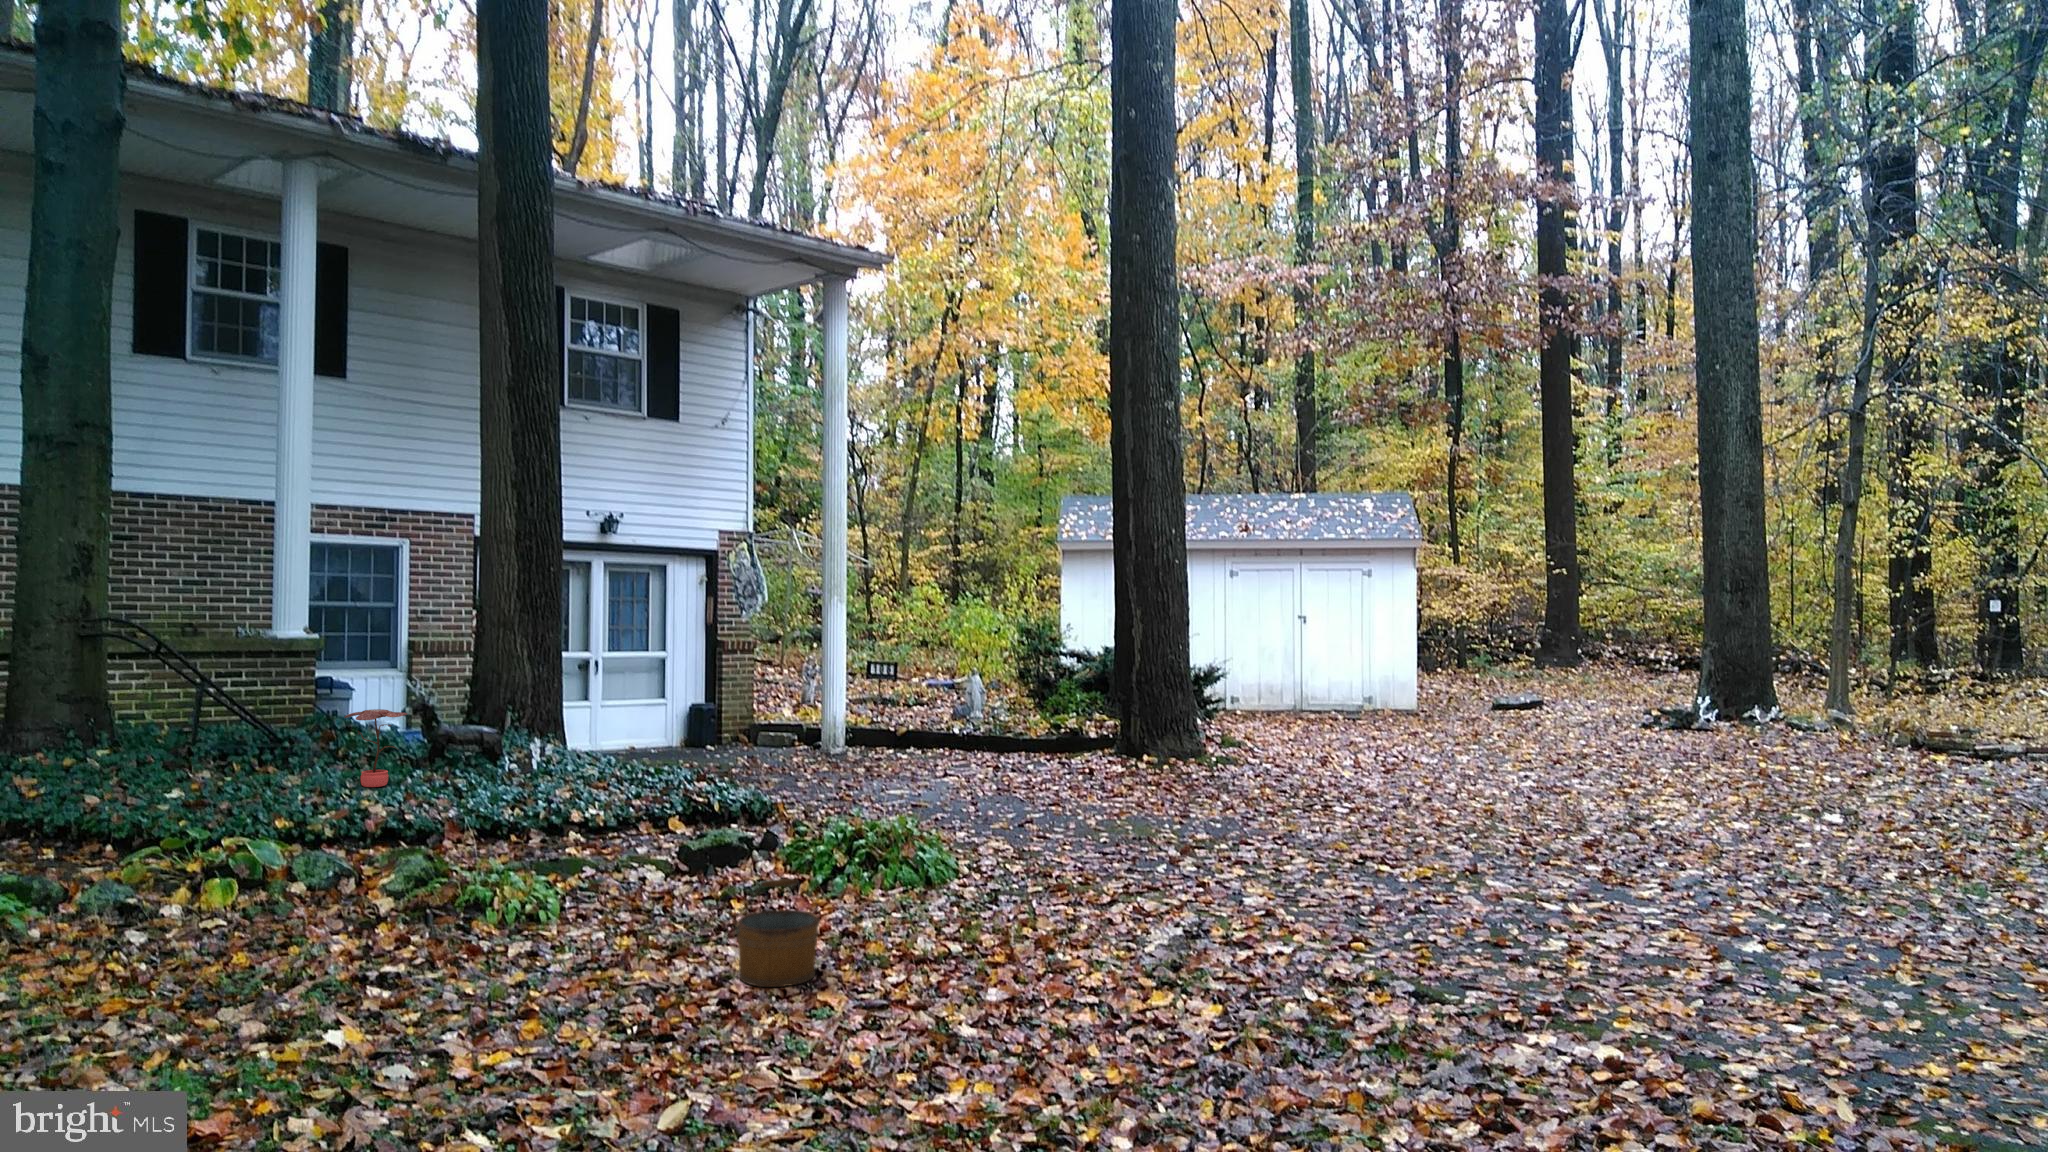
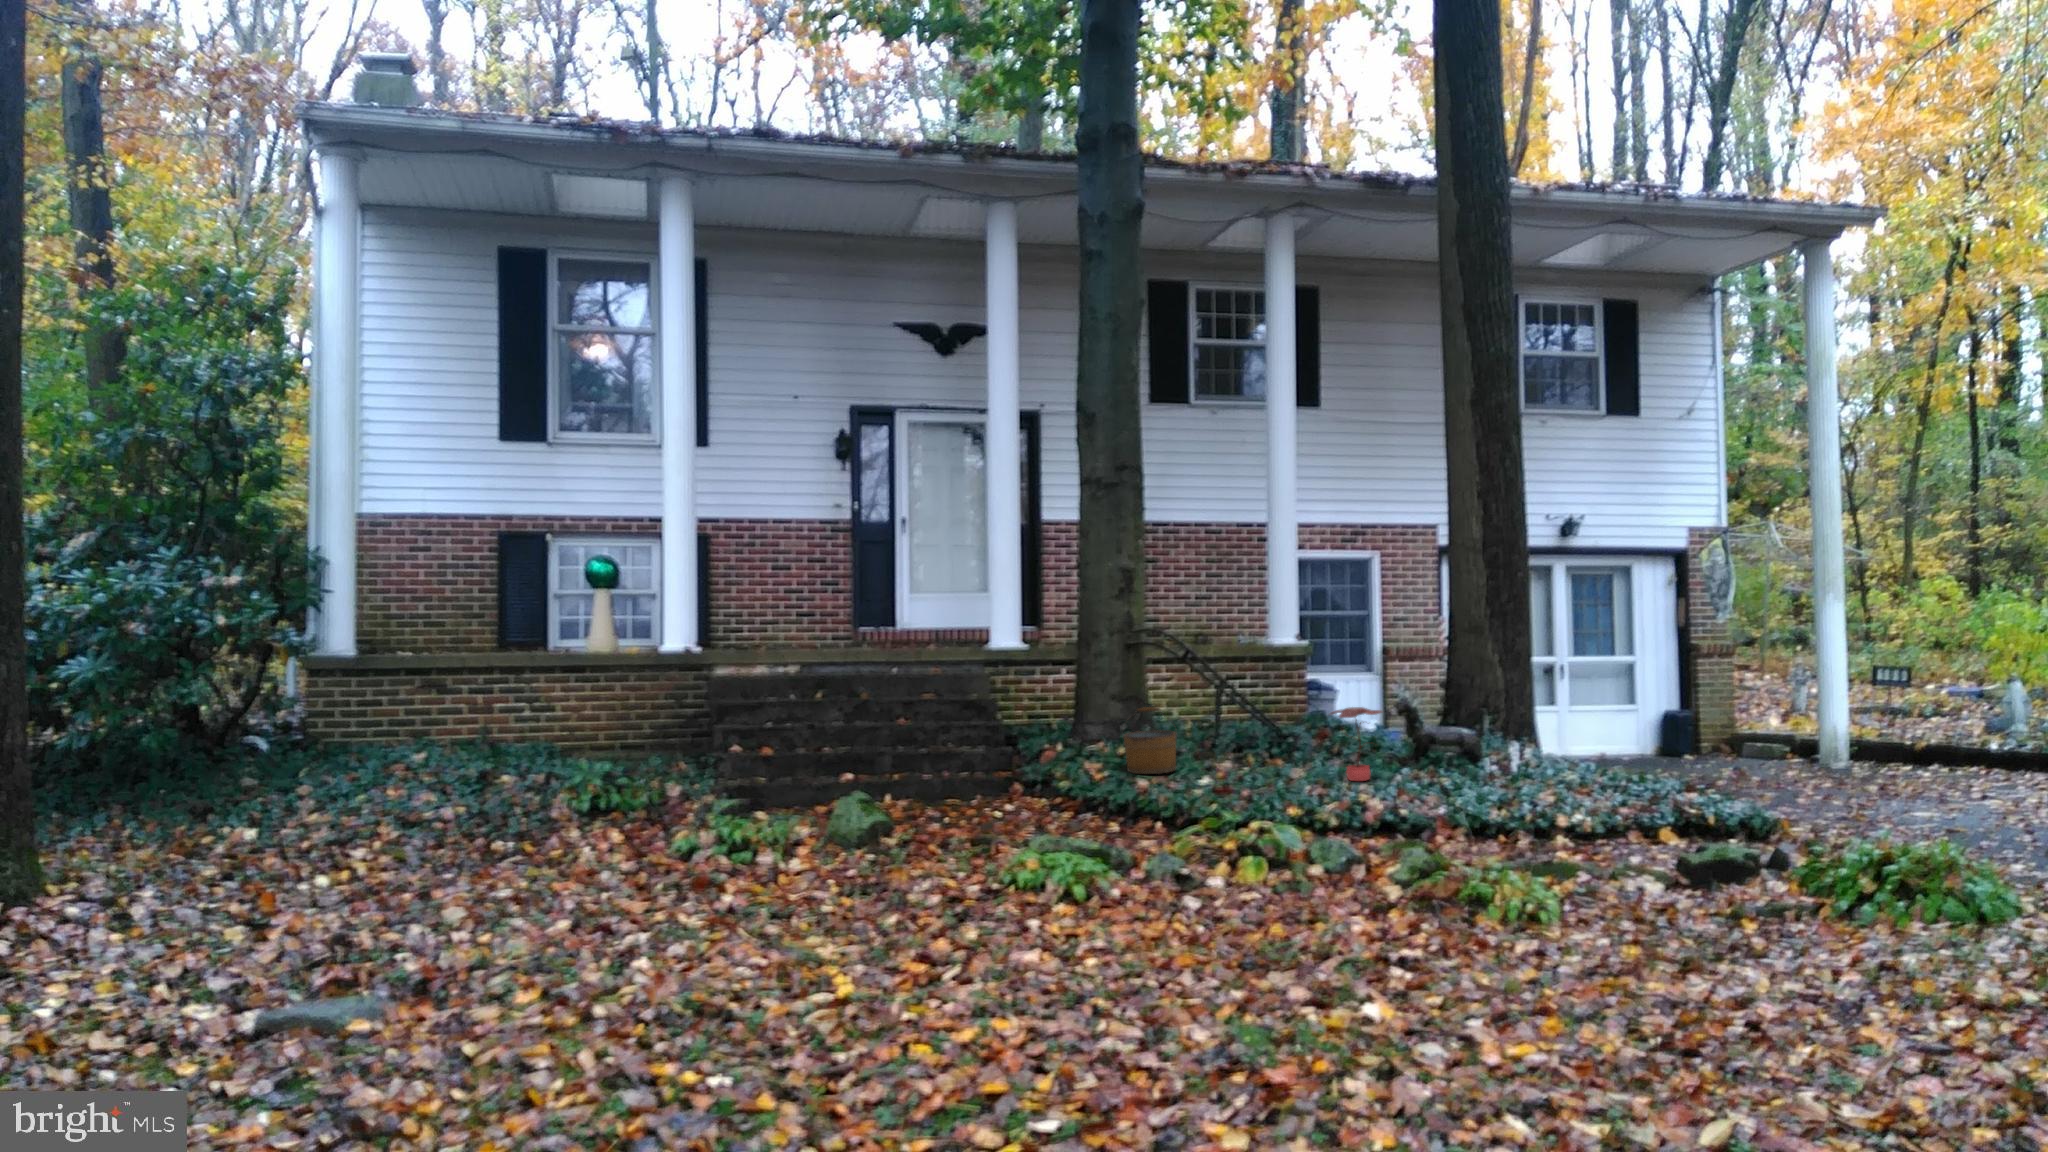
bucket: present [736,879,819,987] -> present [1123,707,1177,774]

